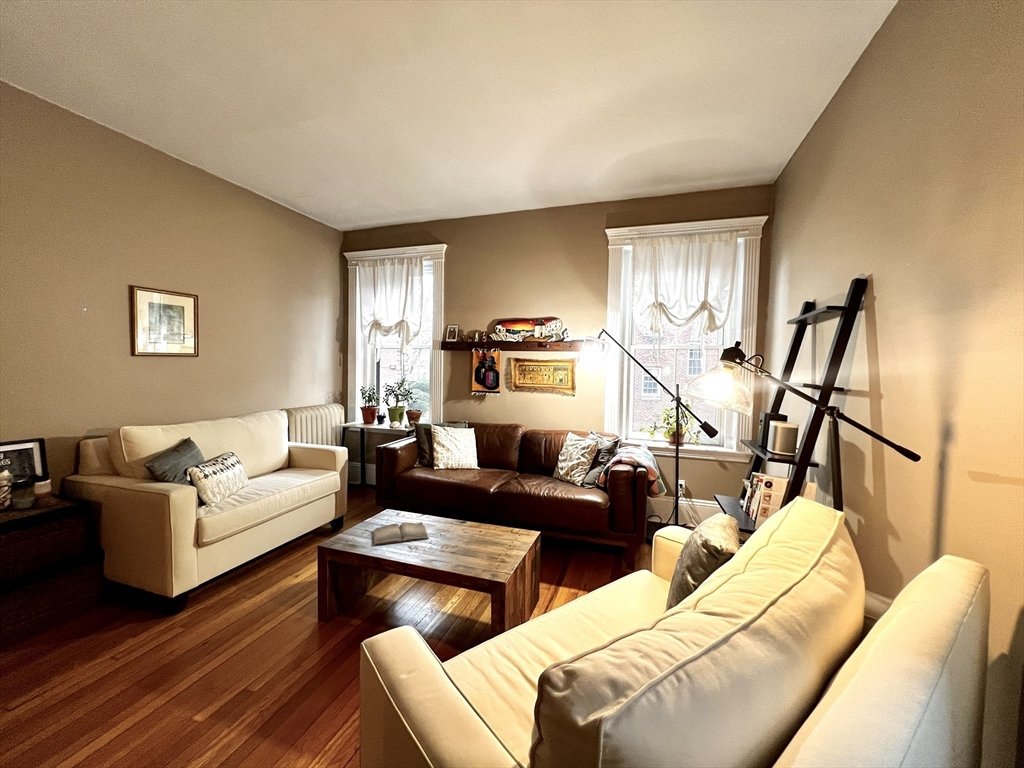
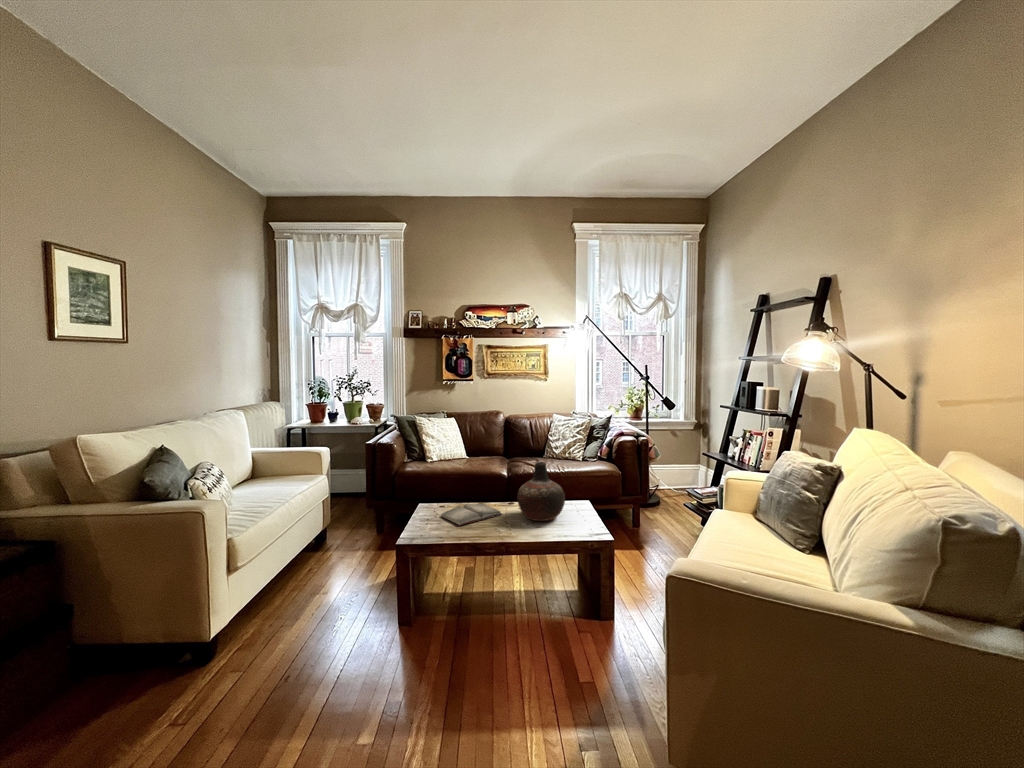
vase: none [435,490,486,554] -> present [517,462,565,521]

